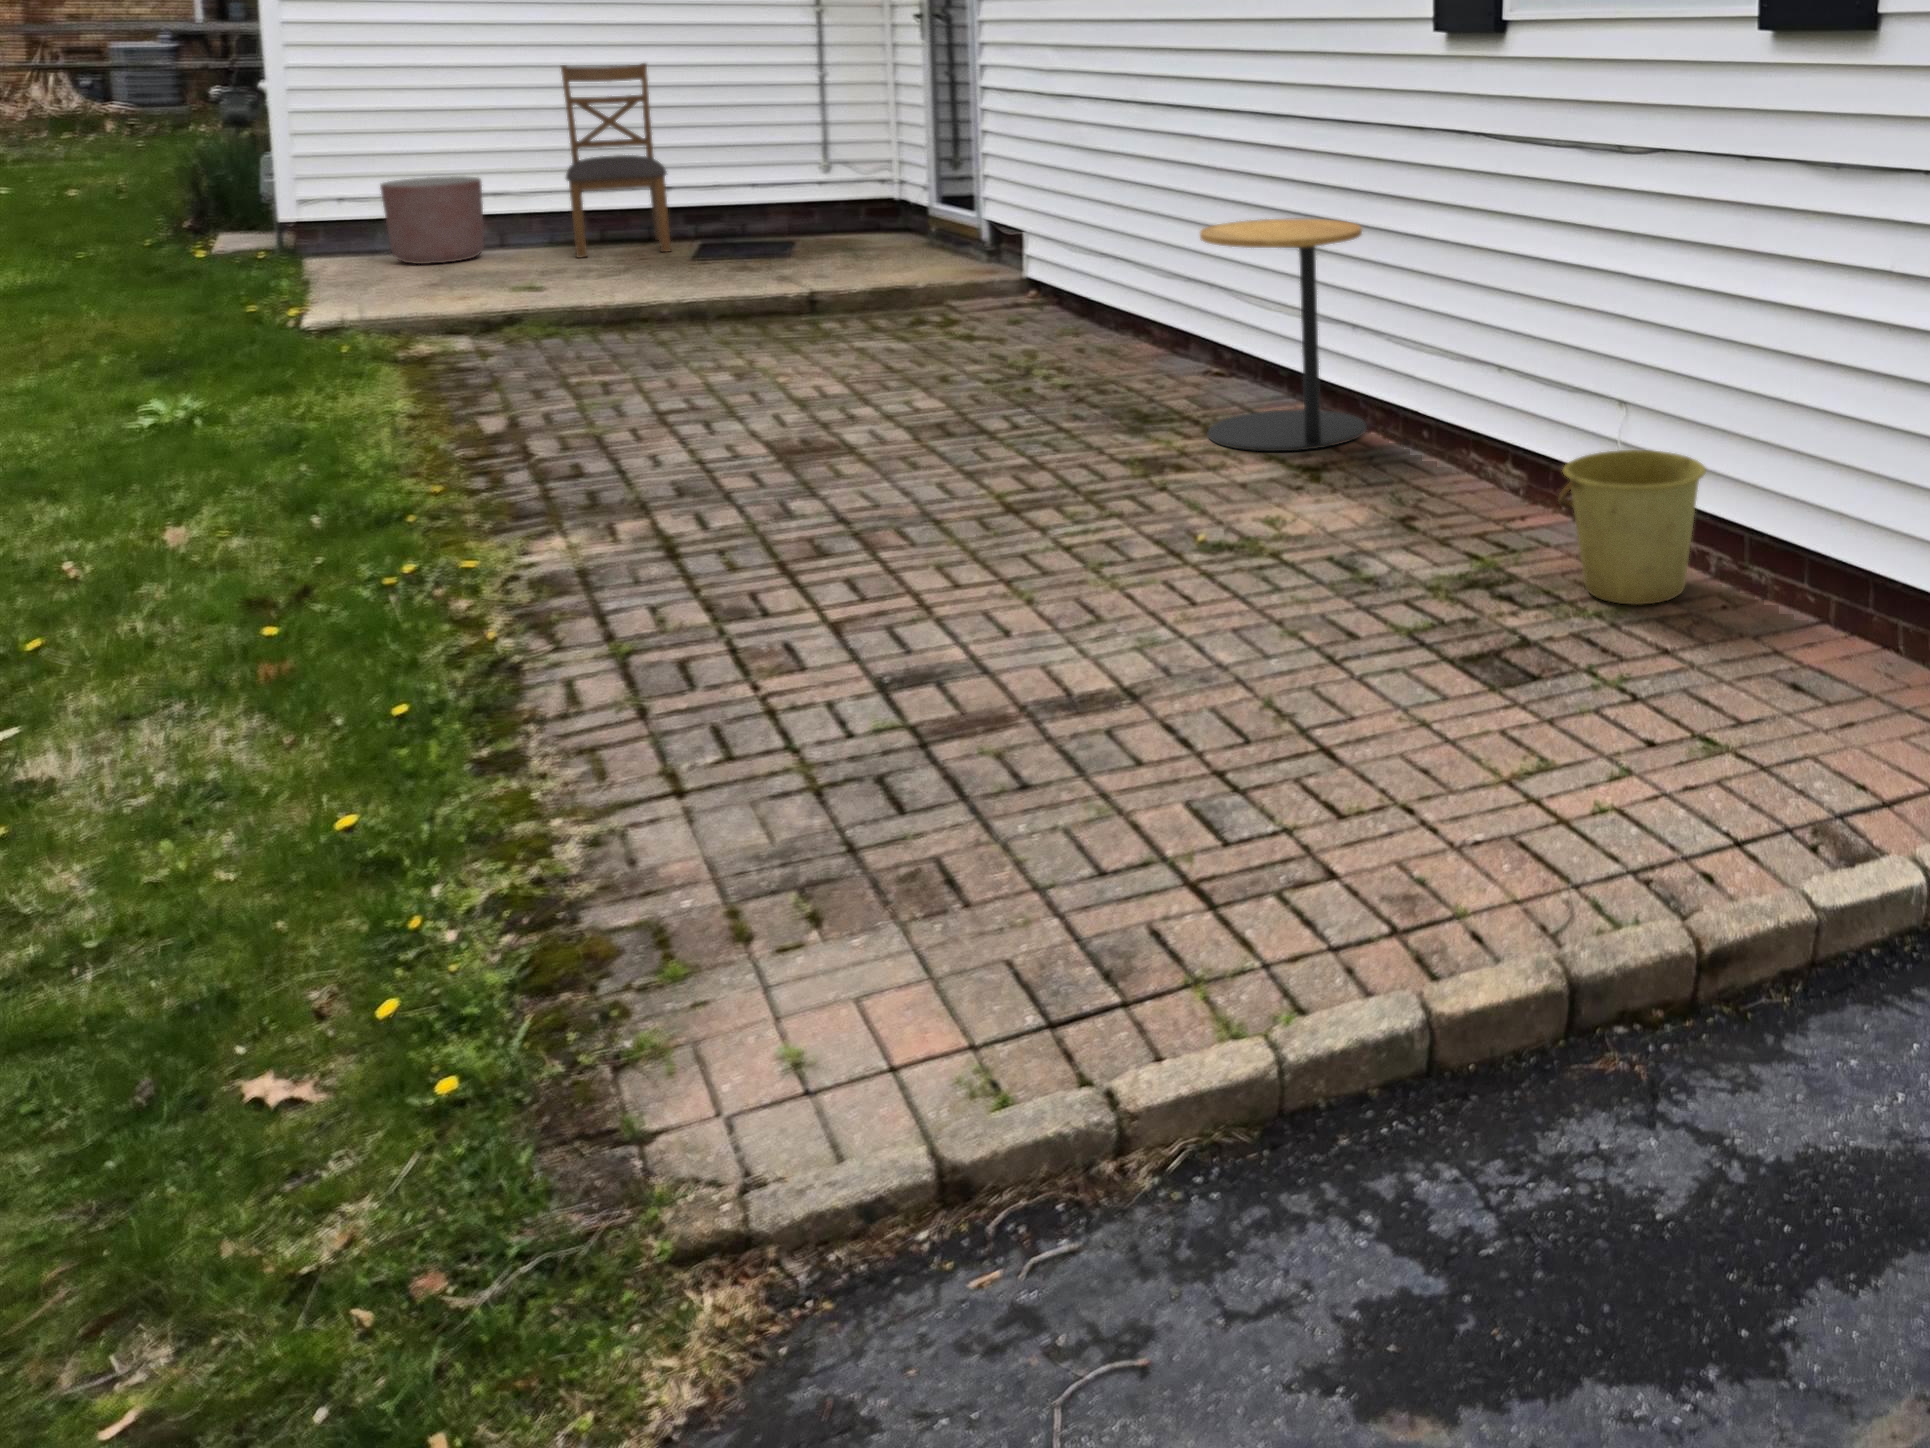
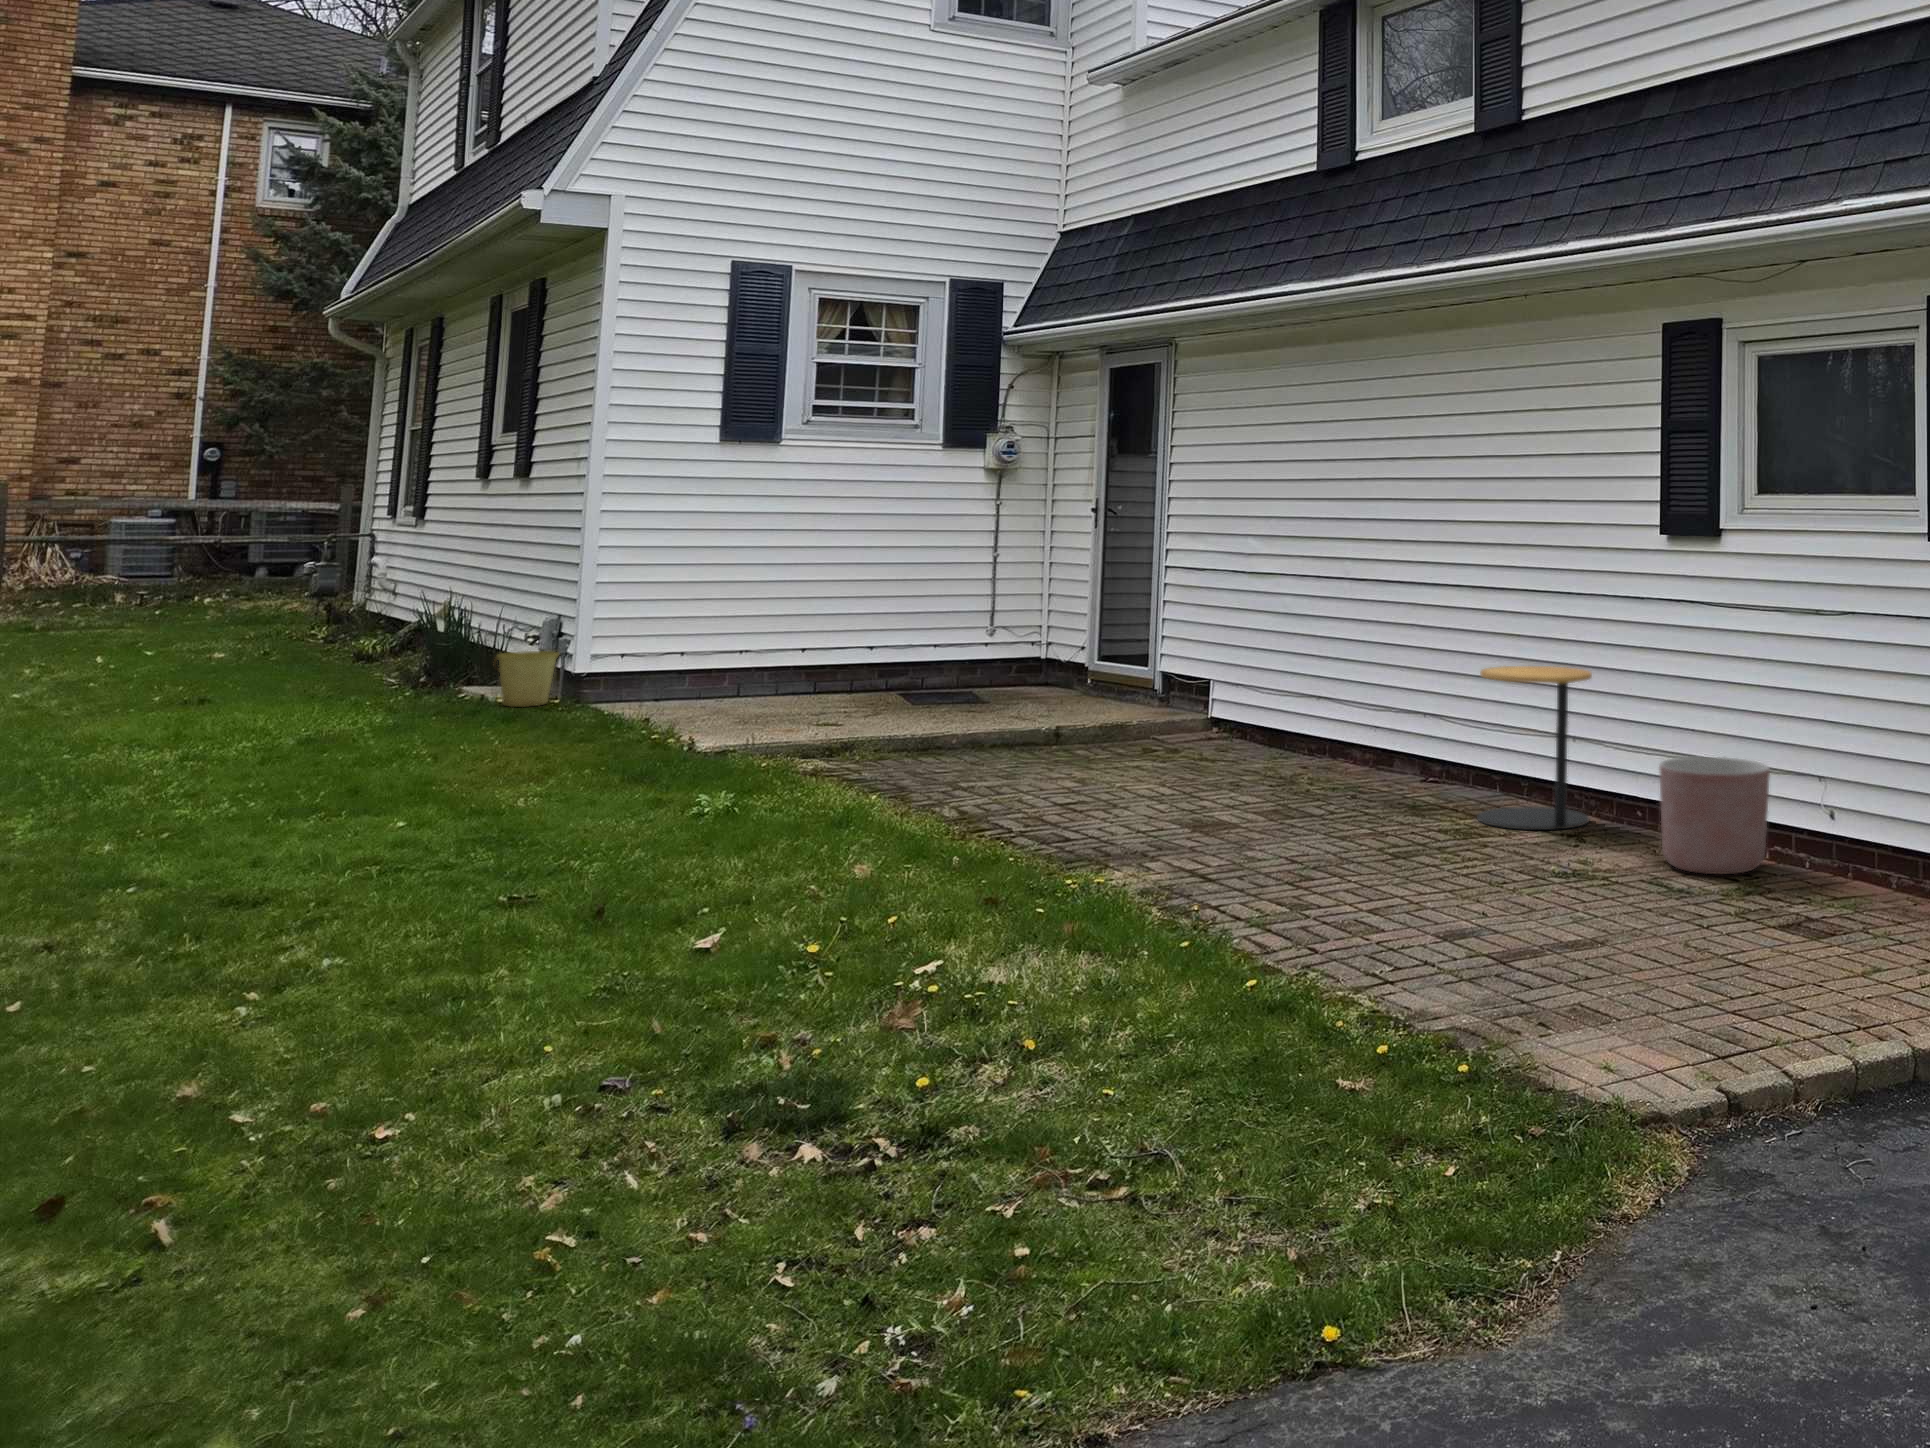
chair: present [561,63,671,258] -> none [795,545,889,704]
planter: present [380,176,484,264] -> present [1659,757,1770,874]
bucket: present [1558,450,1706,605] -> present [493,651,559,707]

